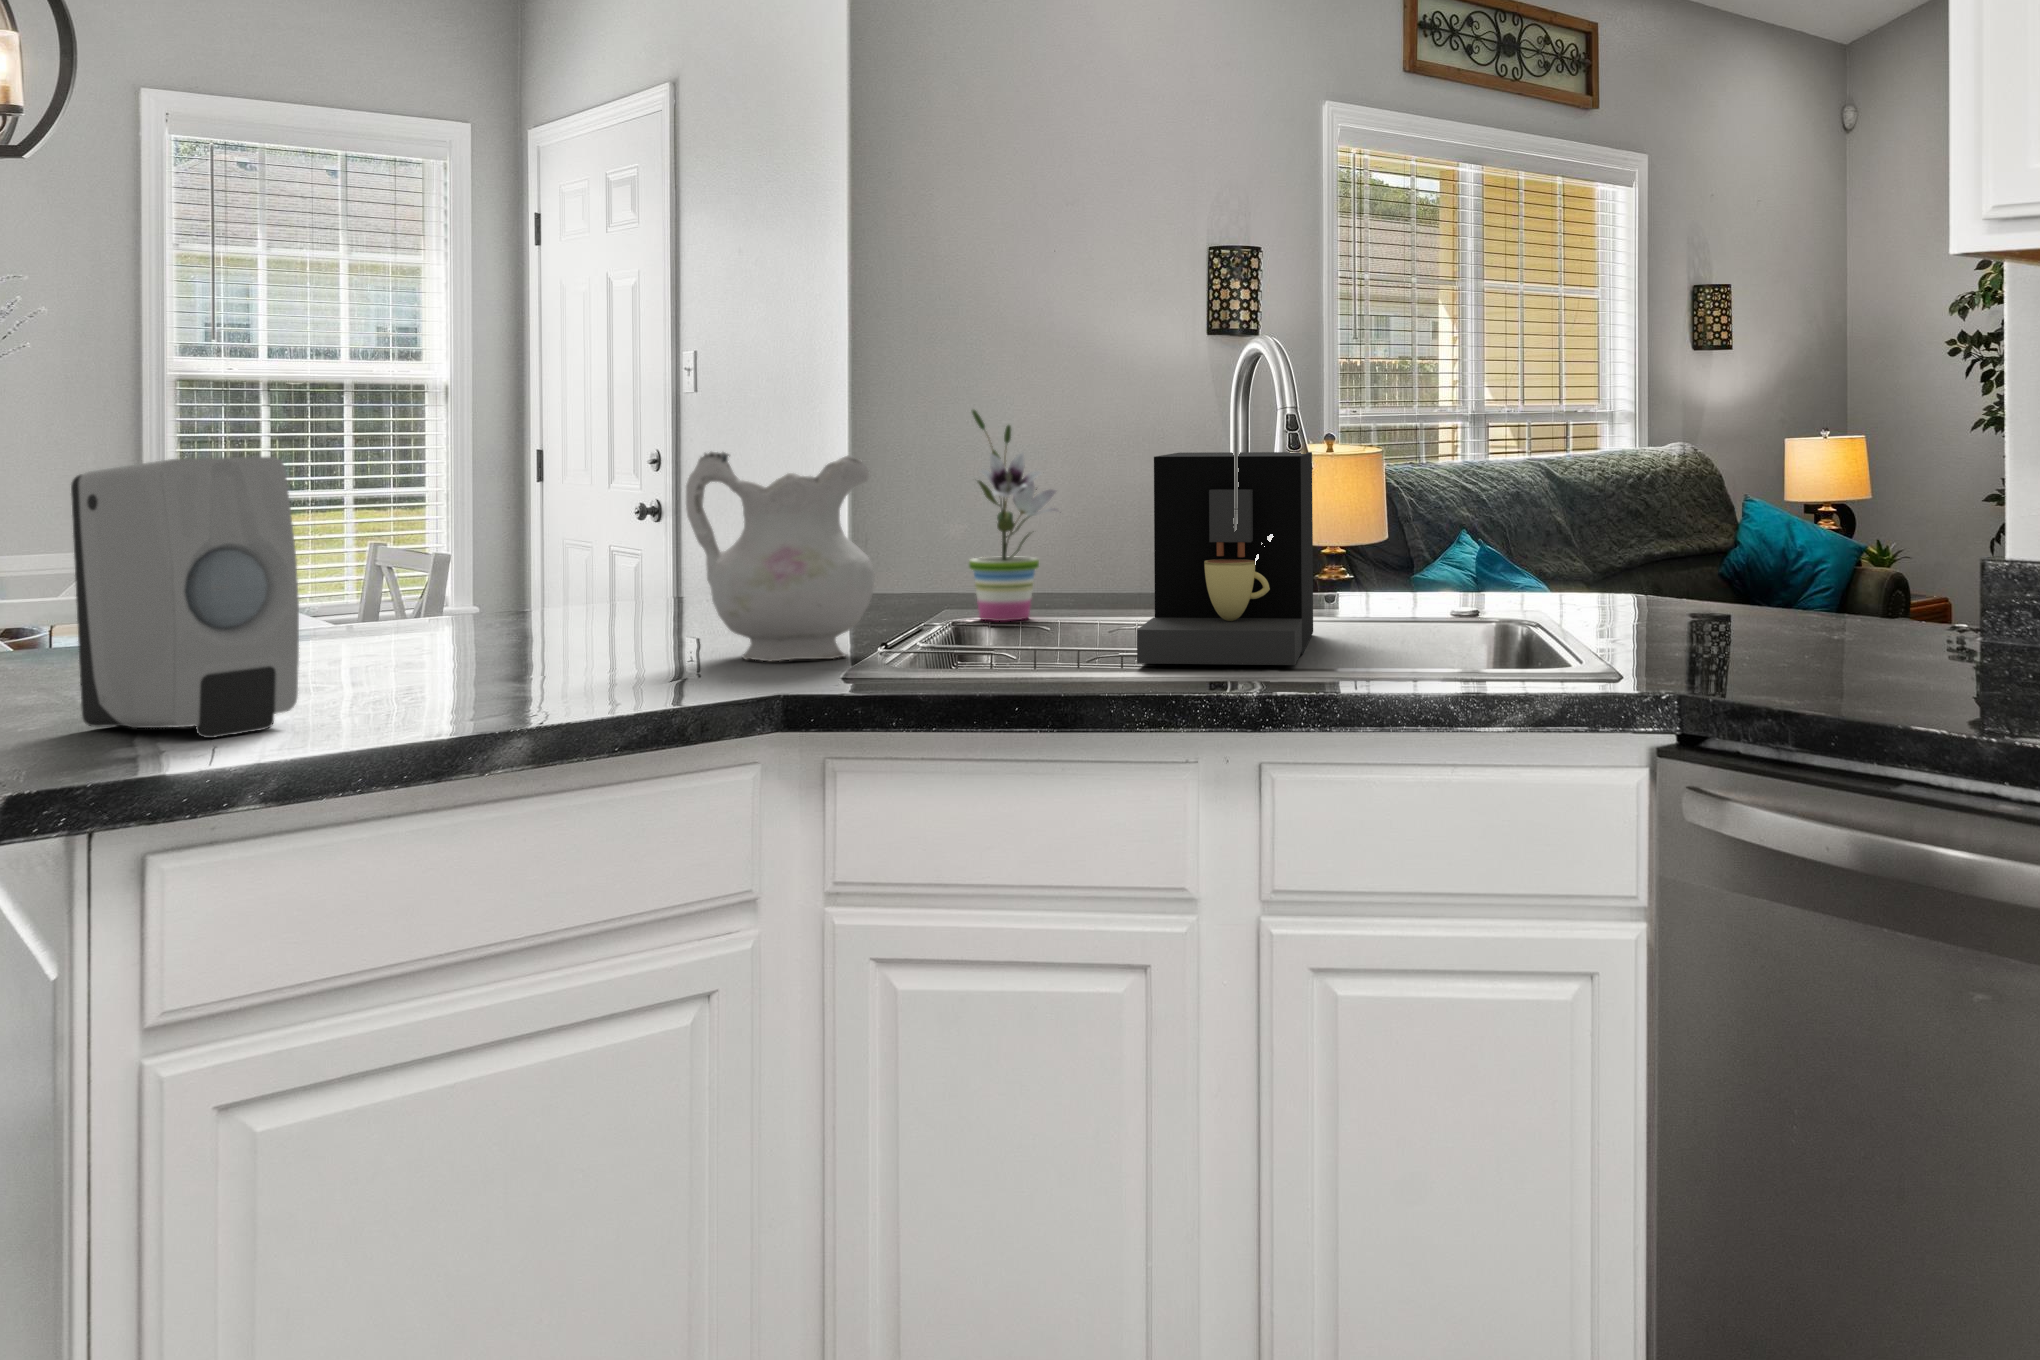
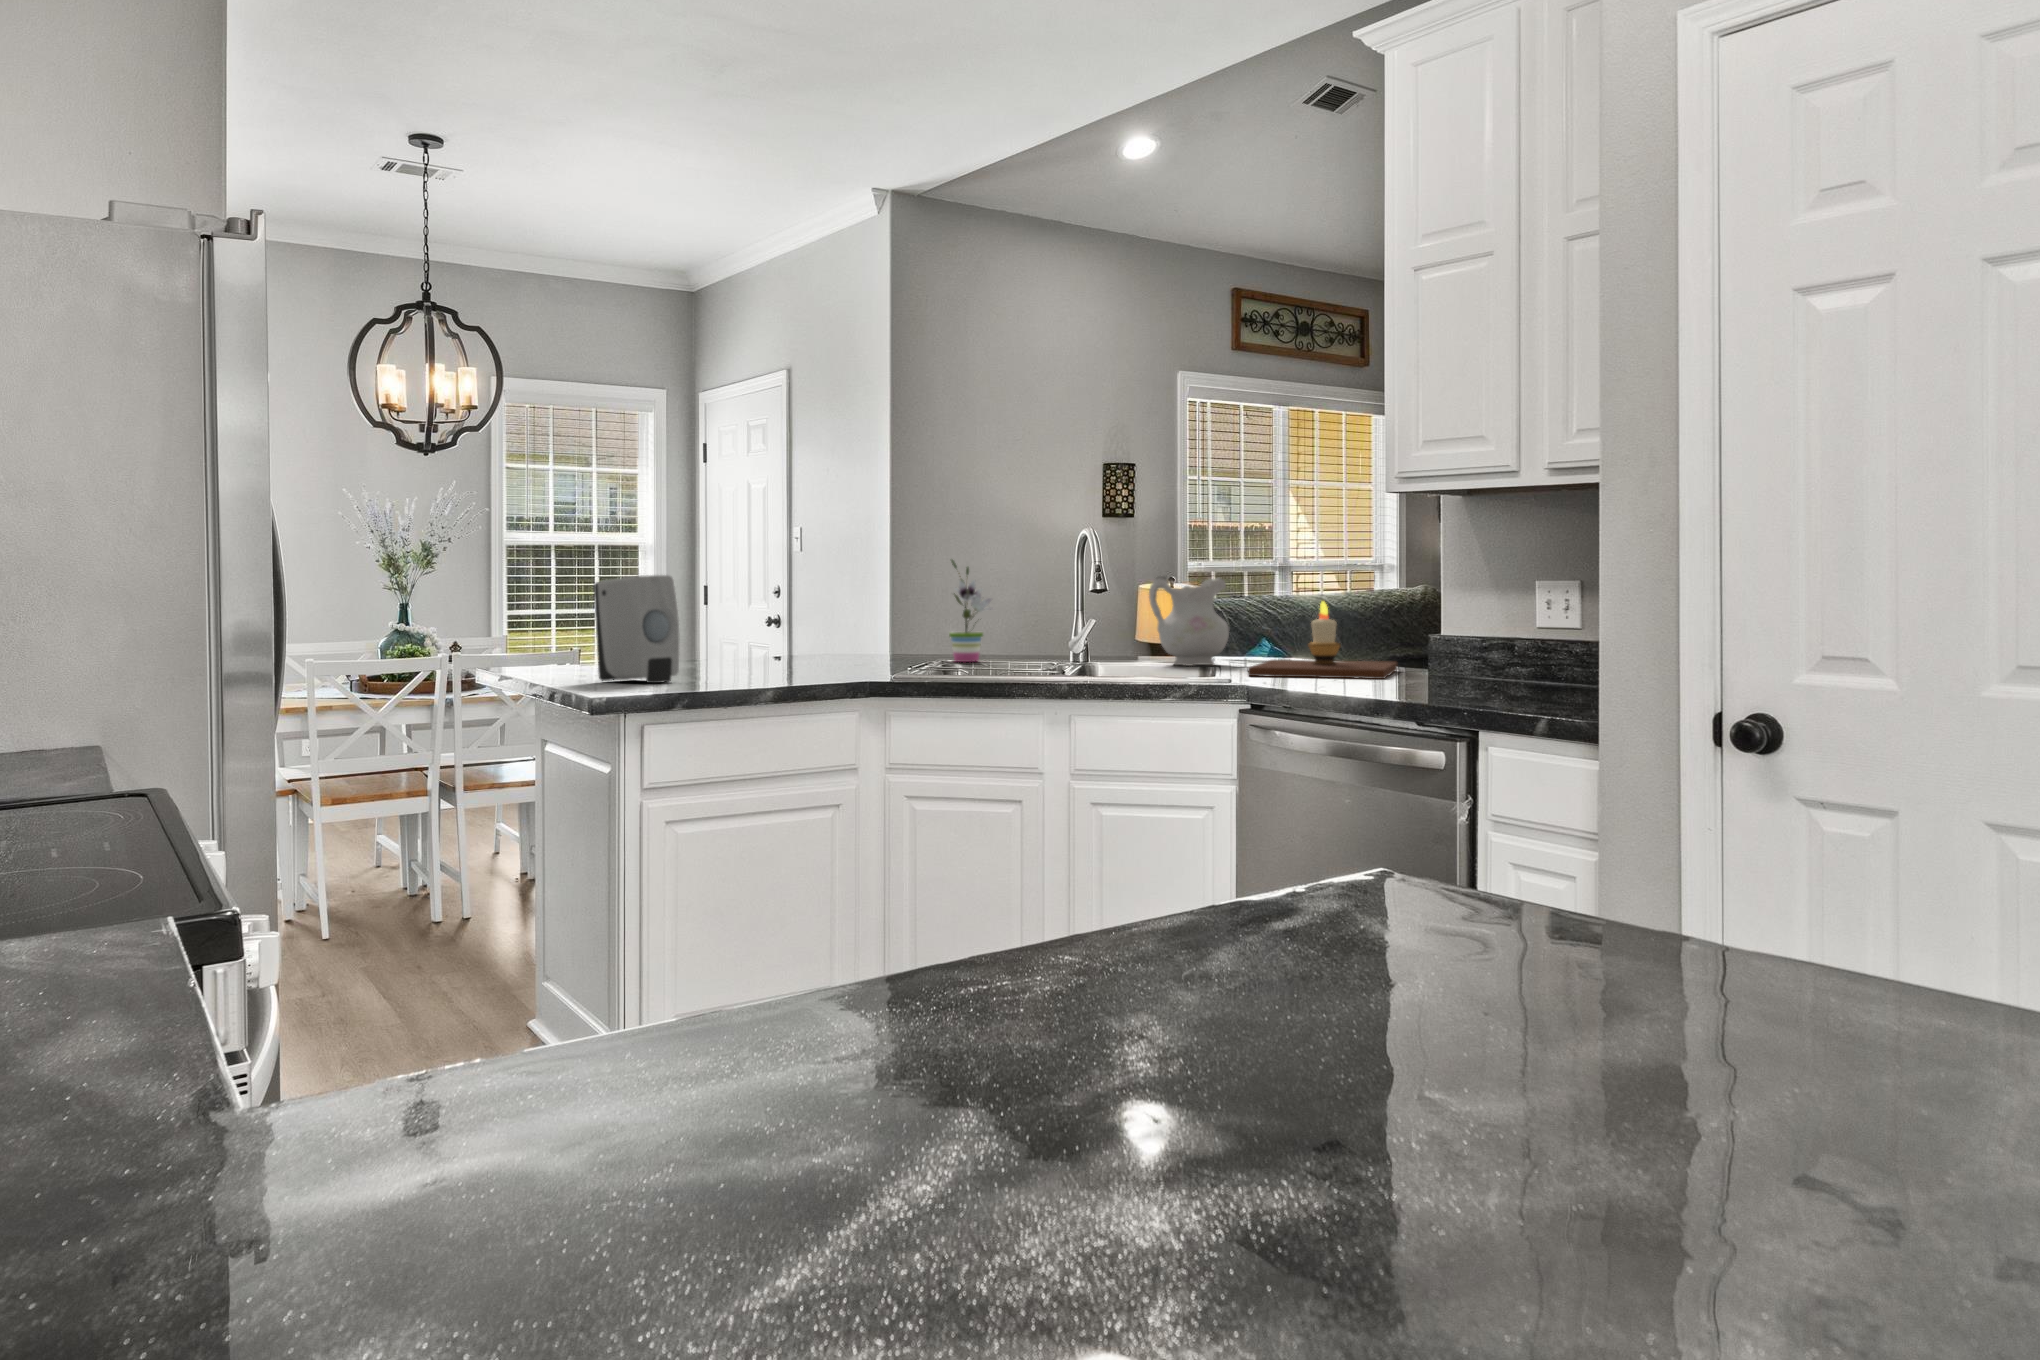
ceramic pitcher: present [686,452,874,662] -> present [1149,576,1229,666]
coffee maker: present [1137,452,1313,665] -> none [1019,579,1111,672]
candle: none [1660,503,1980,686] -> present [1248,601,1398,679]

